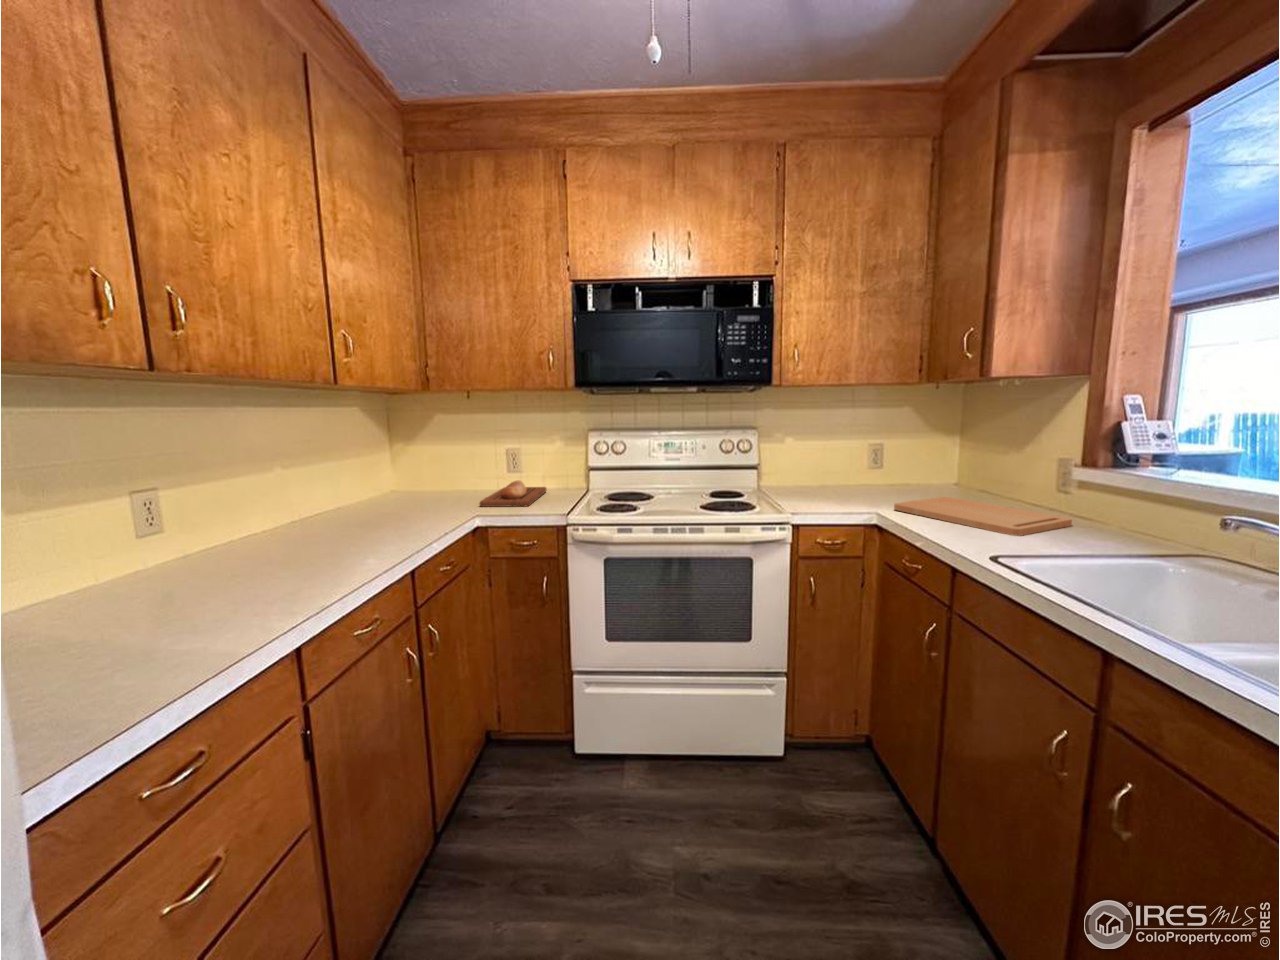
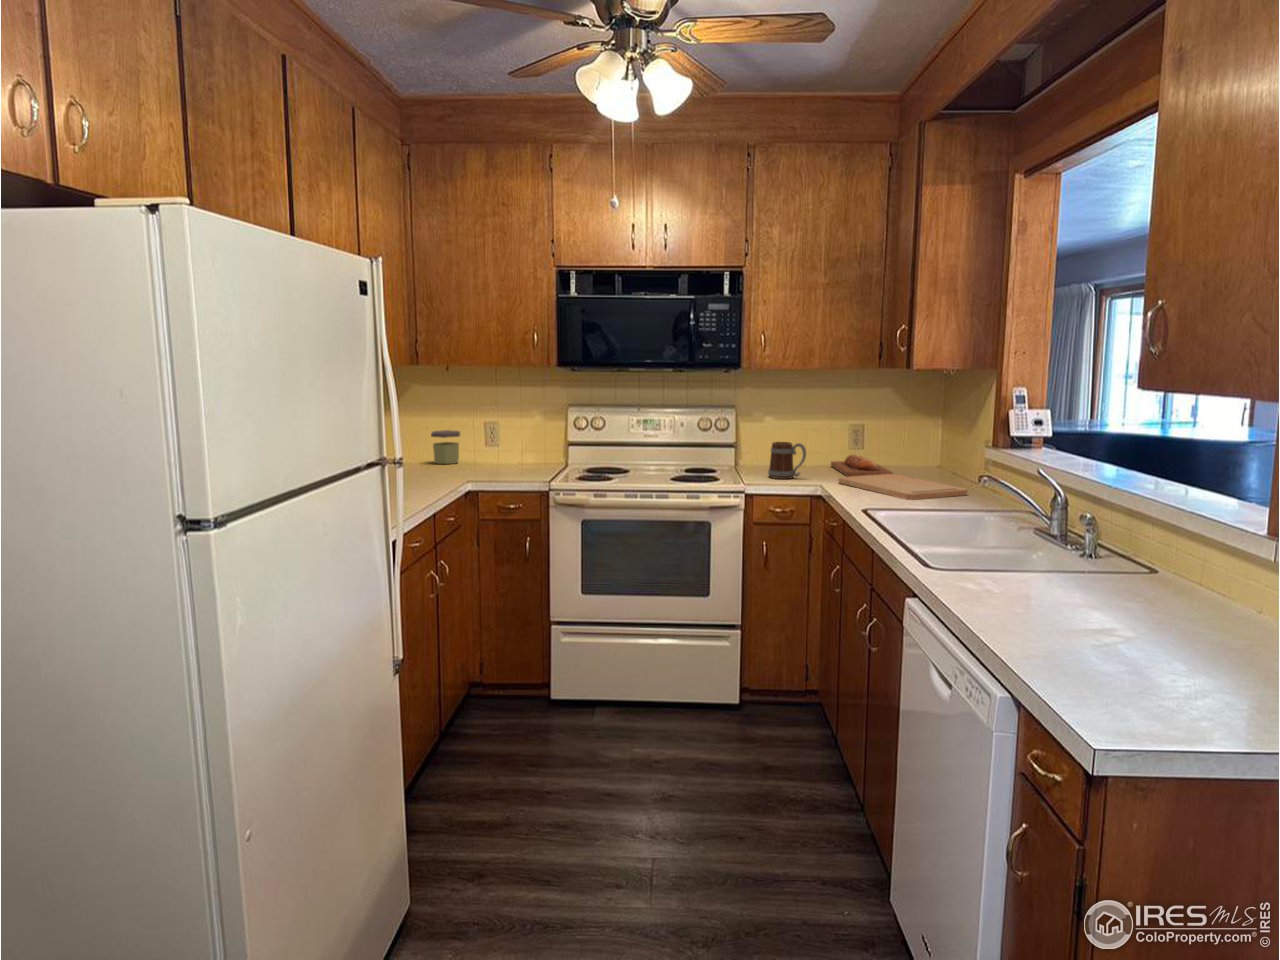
jar: none [446,458,478,494] -> present [431,430,460,464]
mug: none [807,464,852,505] -> present [768,442,806,479]
bread loaf: present [480,481,546,507] -> present [831,455,893,477]

